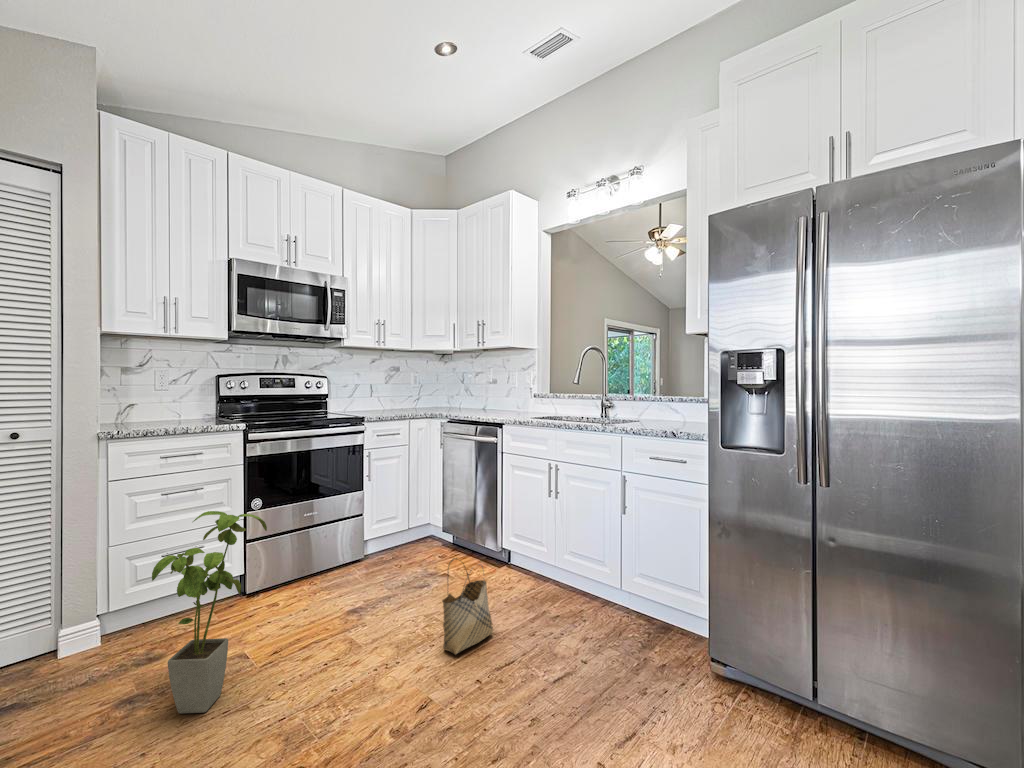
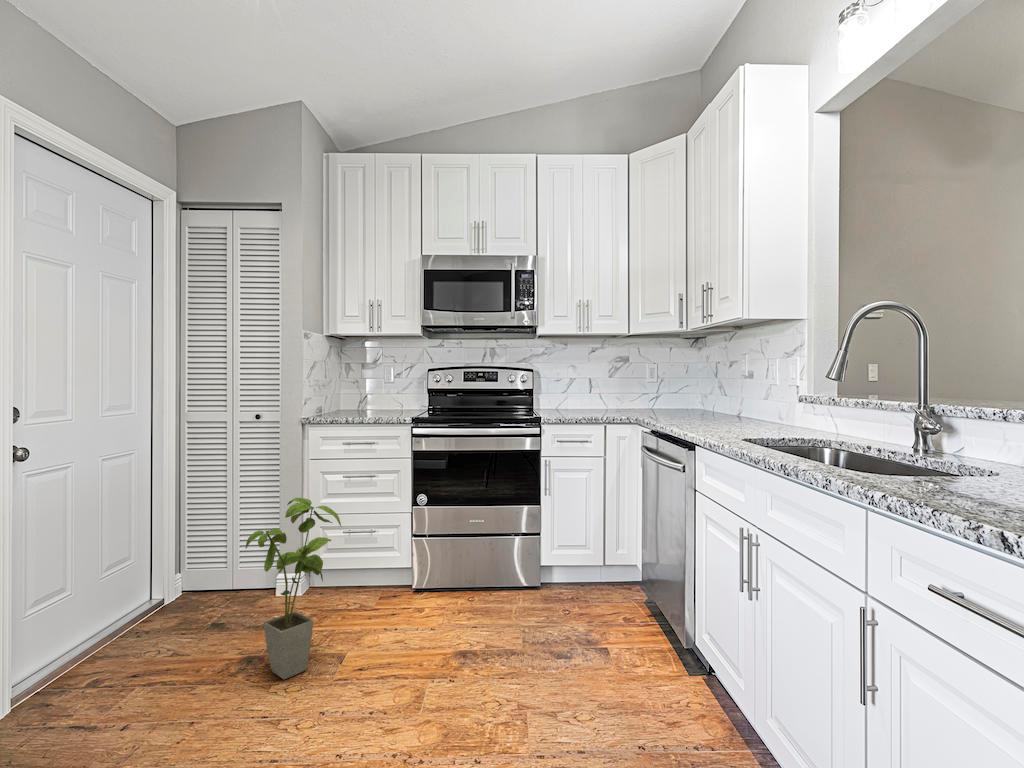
woven basket: present [442,558,493,654] -> none [488,610,565,732]

